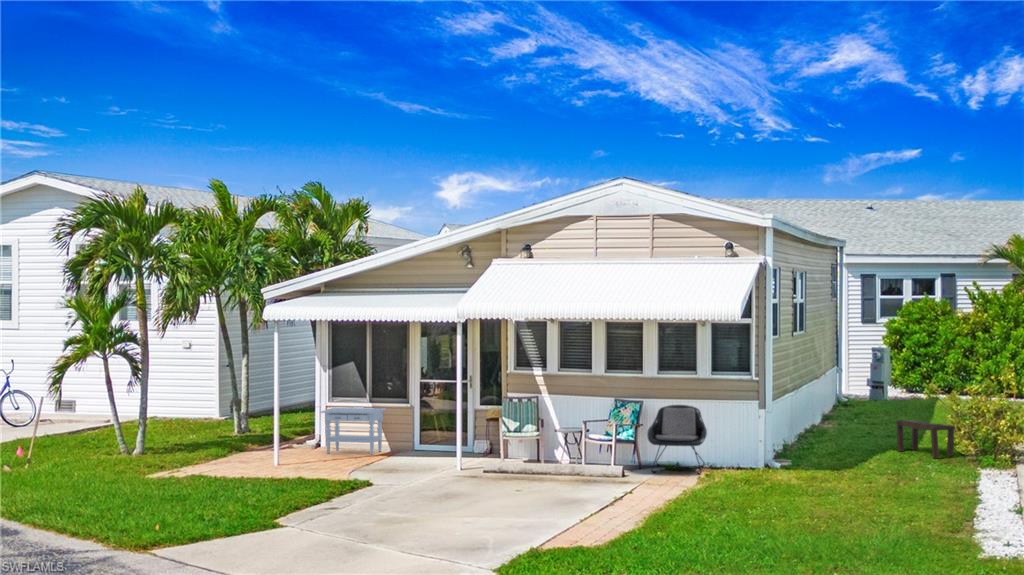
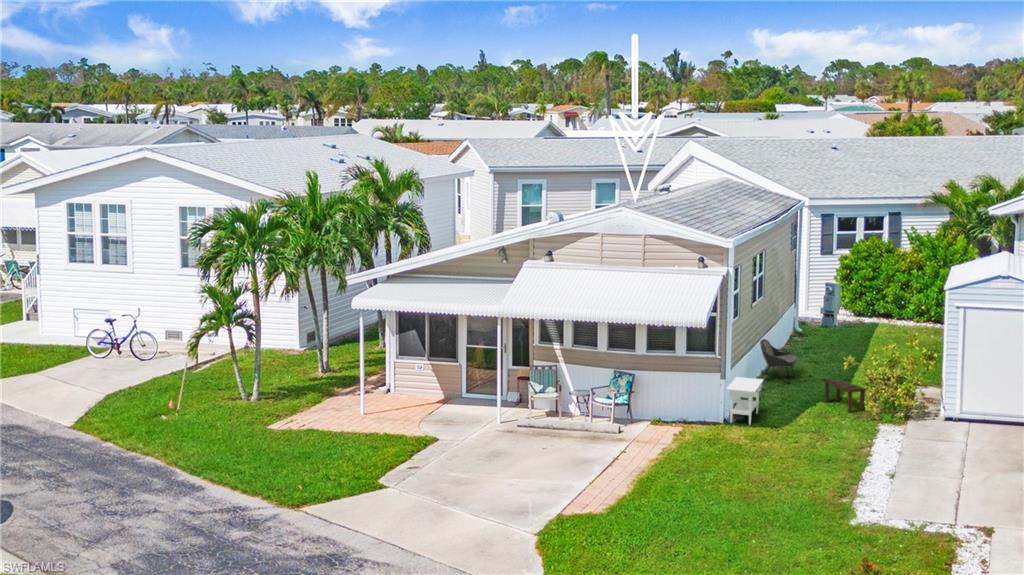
lounge chair: present [647,405,707,474] -> present [760,339,798,384]
side table: present [321,408,386,455] -> present [727,377,763,425]

